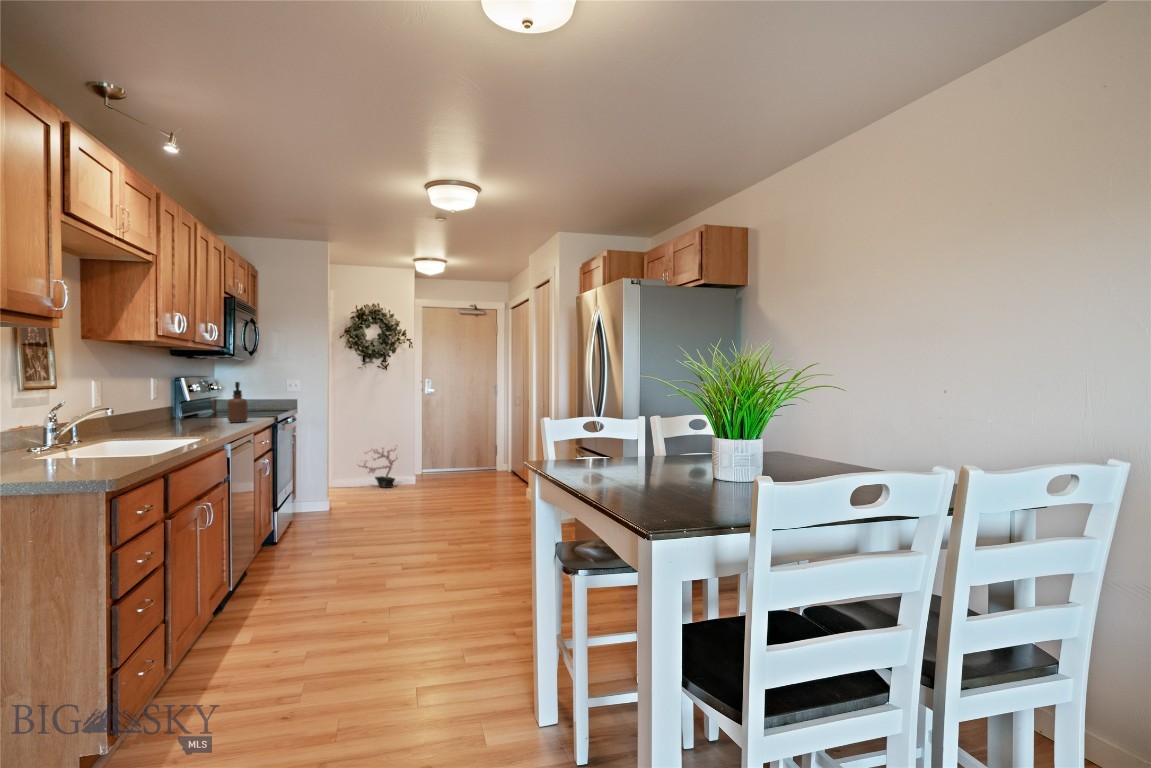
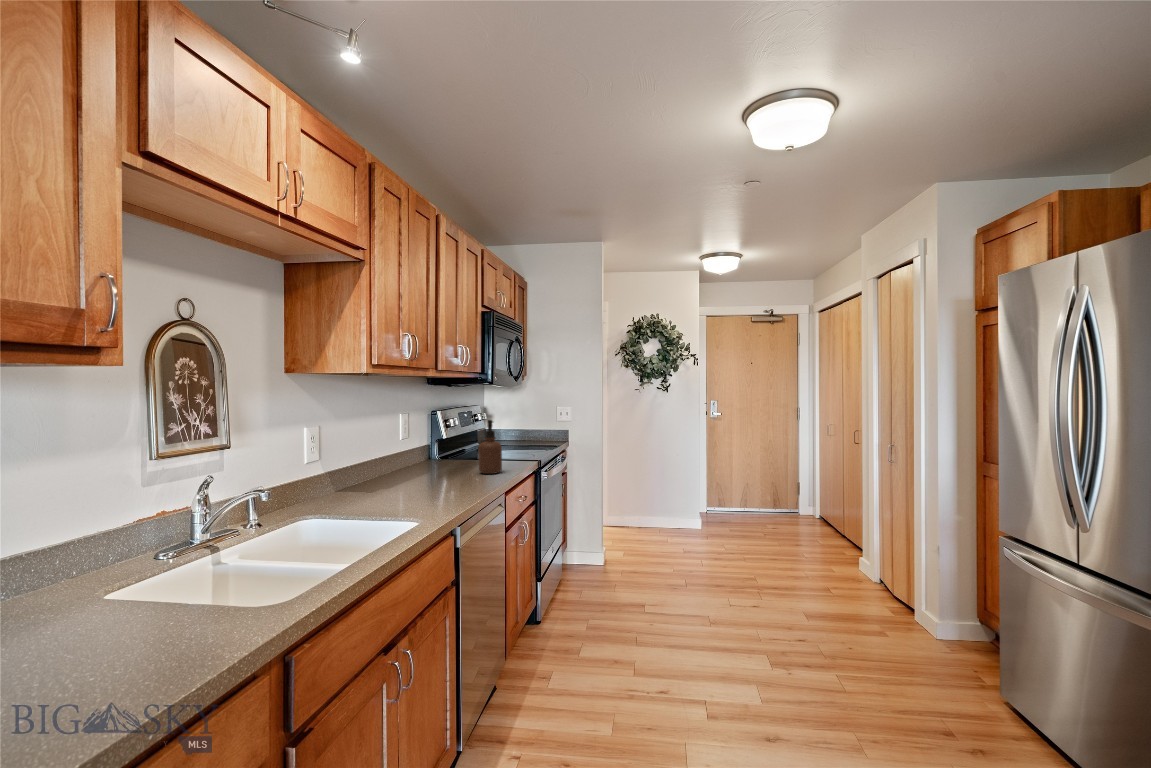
potted plant: present [358,445,398,488] -> none [633,479,683,532]

